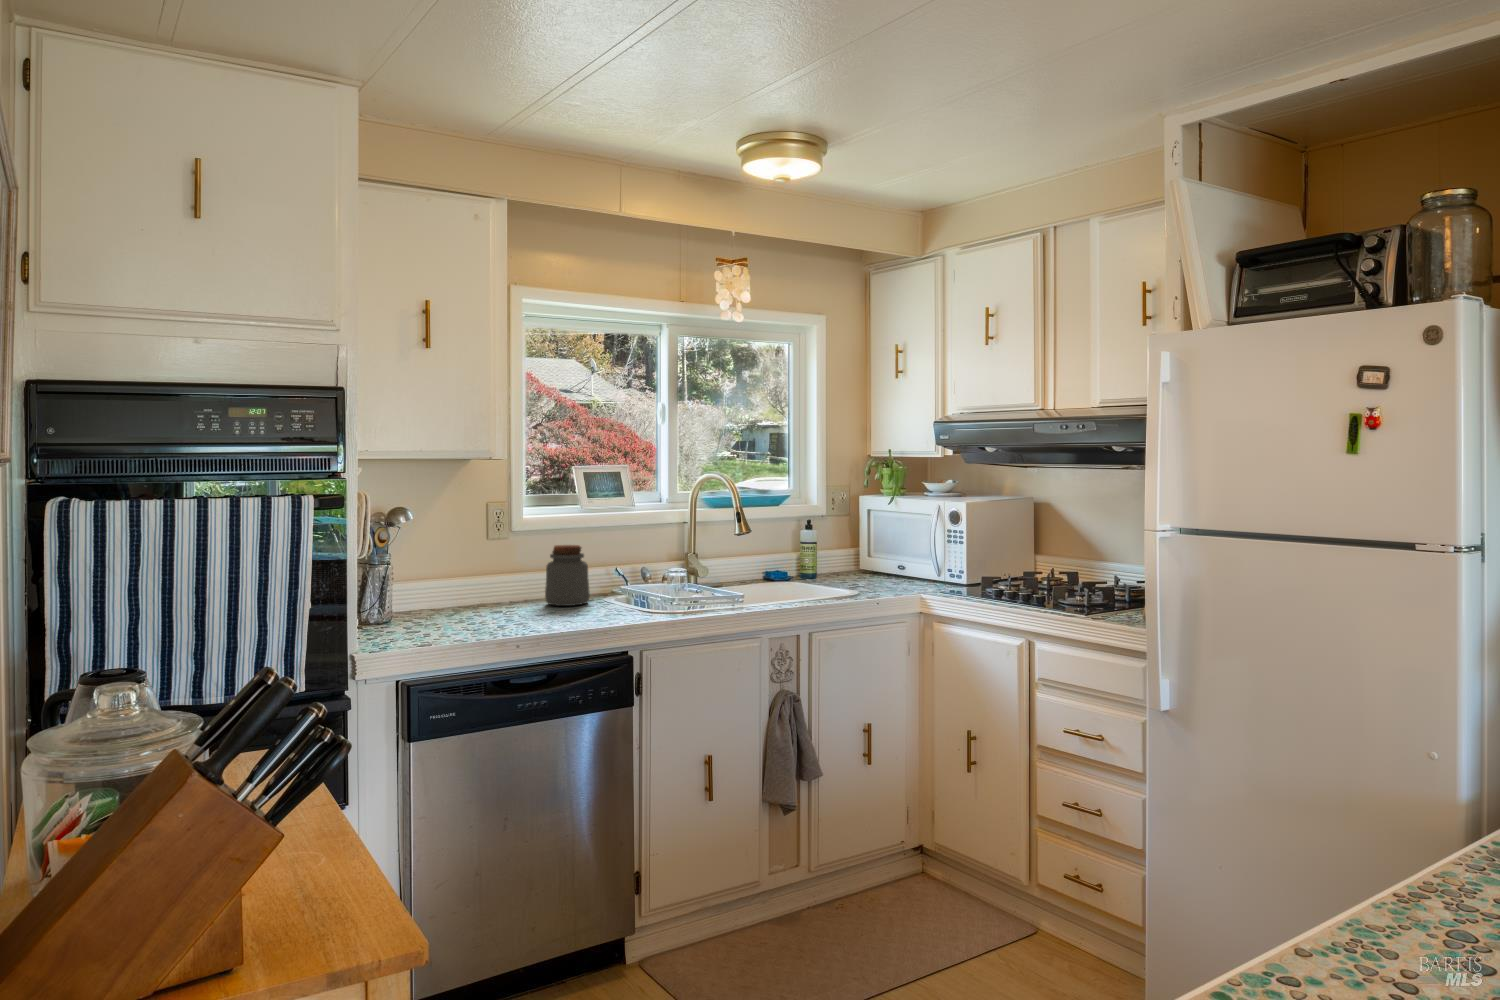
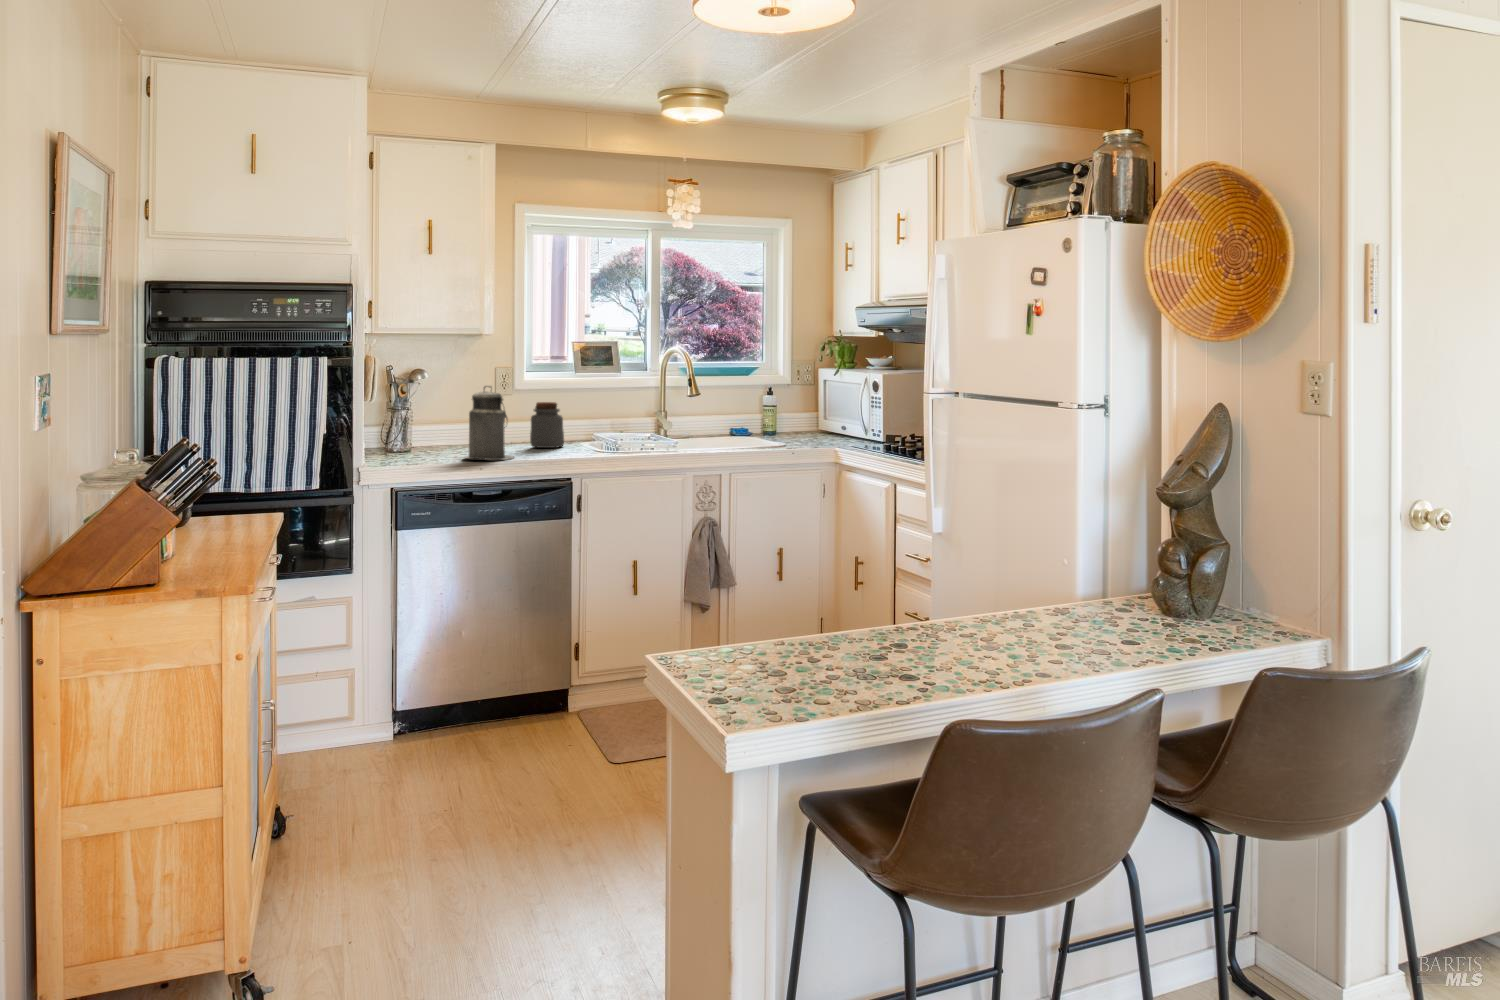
canister: none [475,528,546,630] -> present [465,386,514,460]

